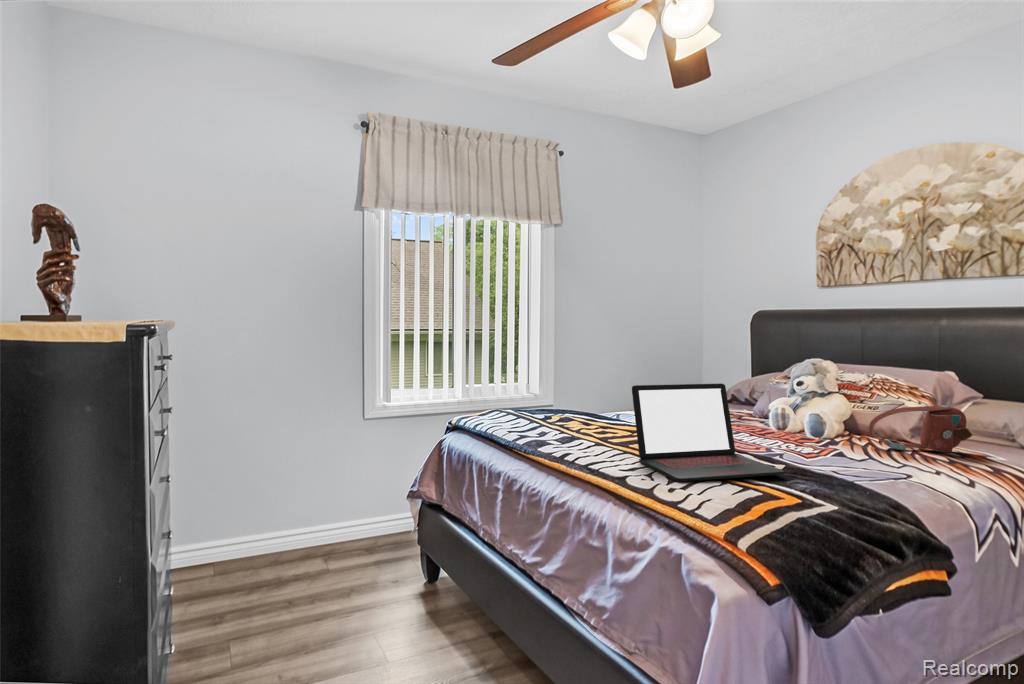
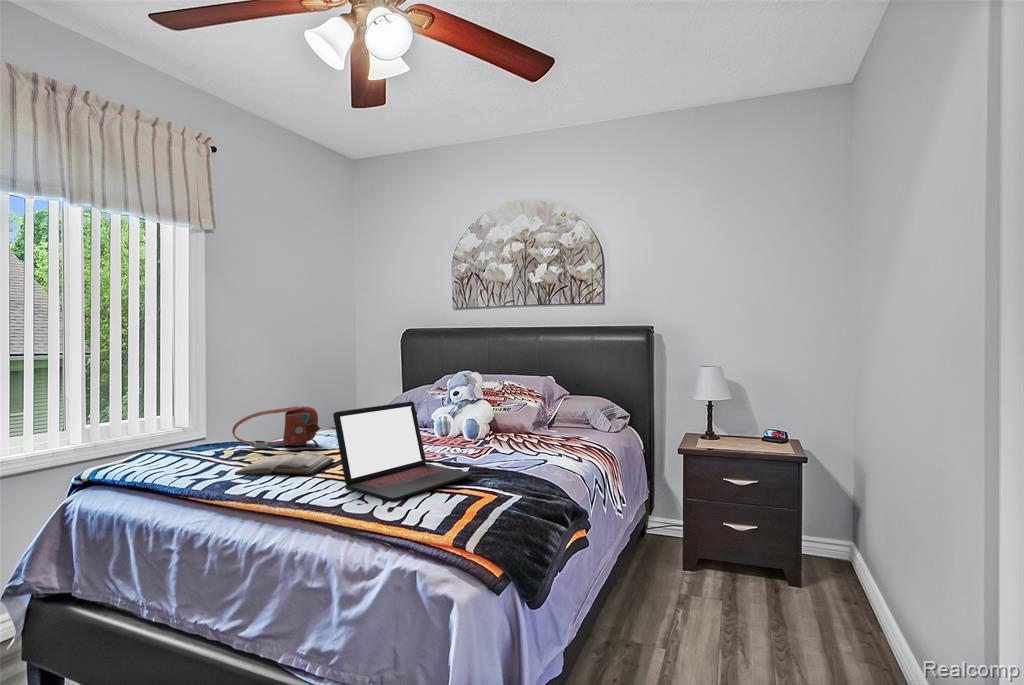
handbag: present [869,405,973,452] -> present [232,406,320,448]
diary: none [552,424,645,446] -> present [235,451,335,475]

